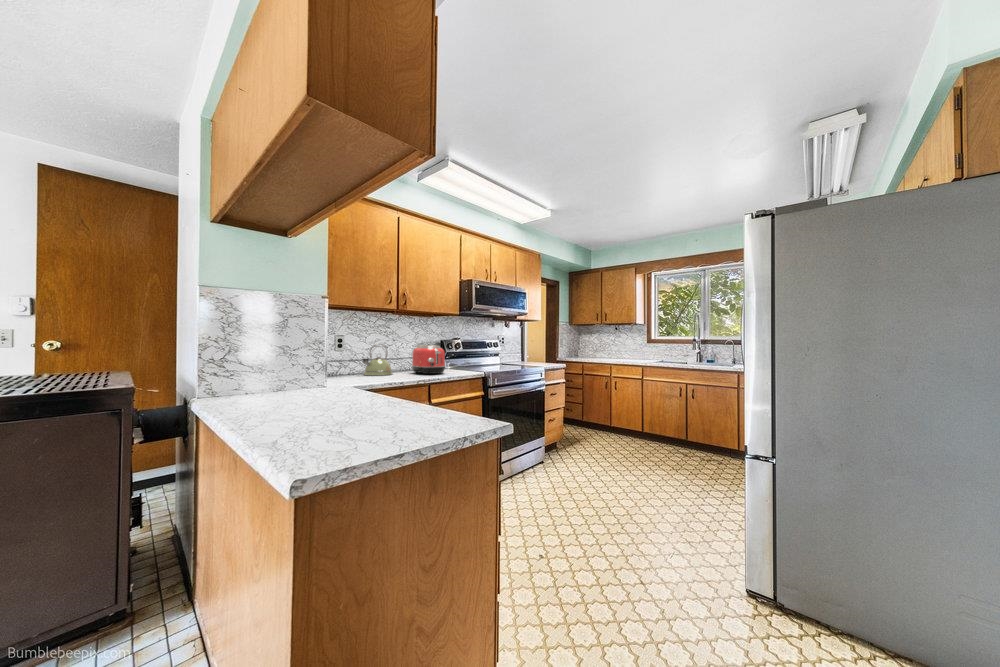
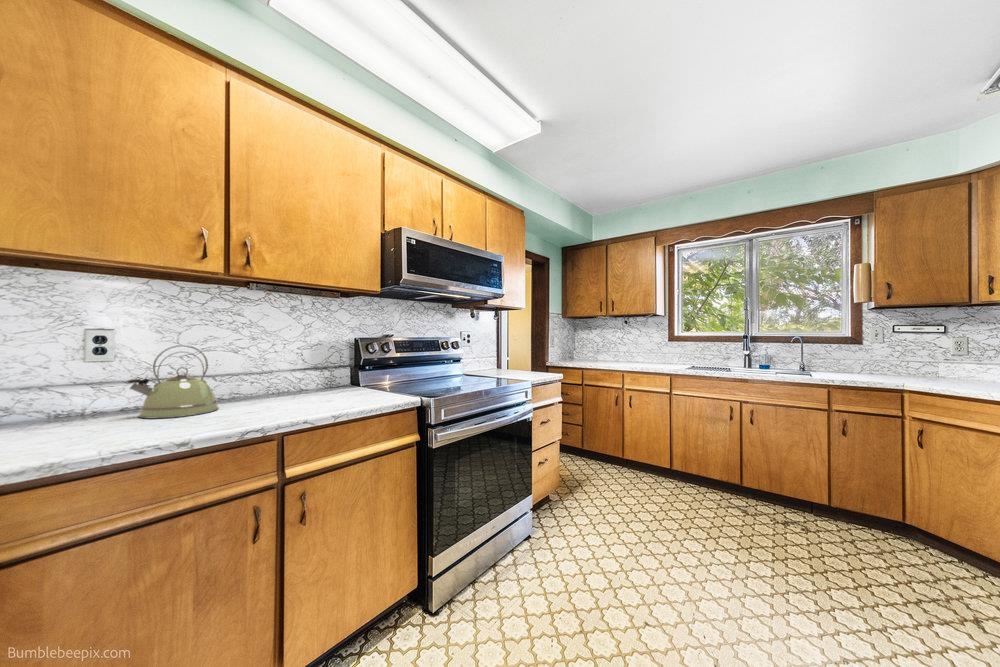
toaster: present [412,345,445,375] -> none [266,348,336,411]

